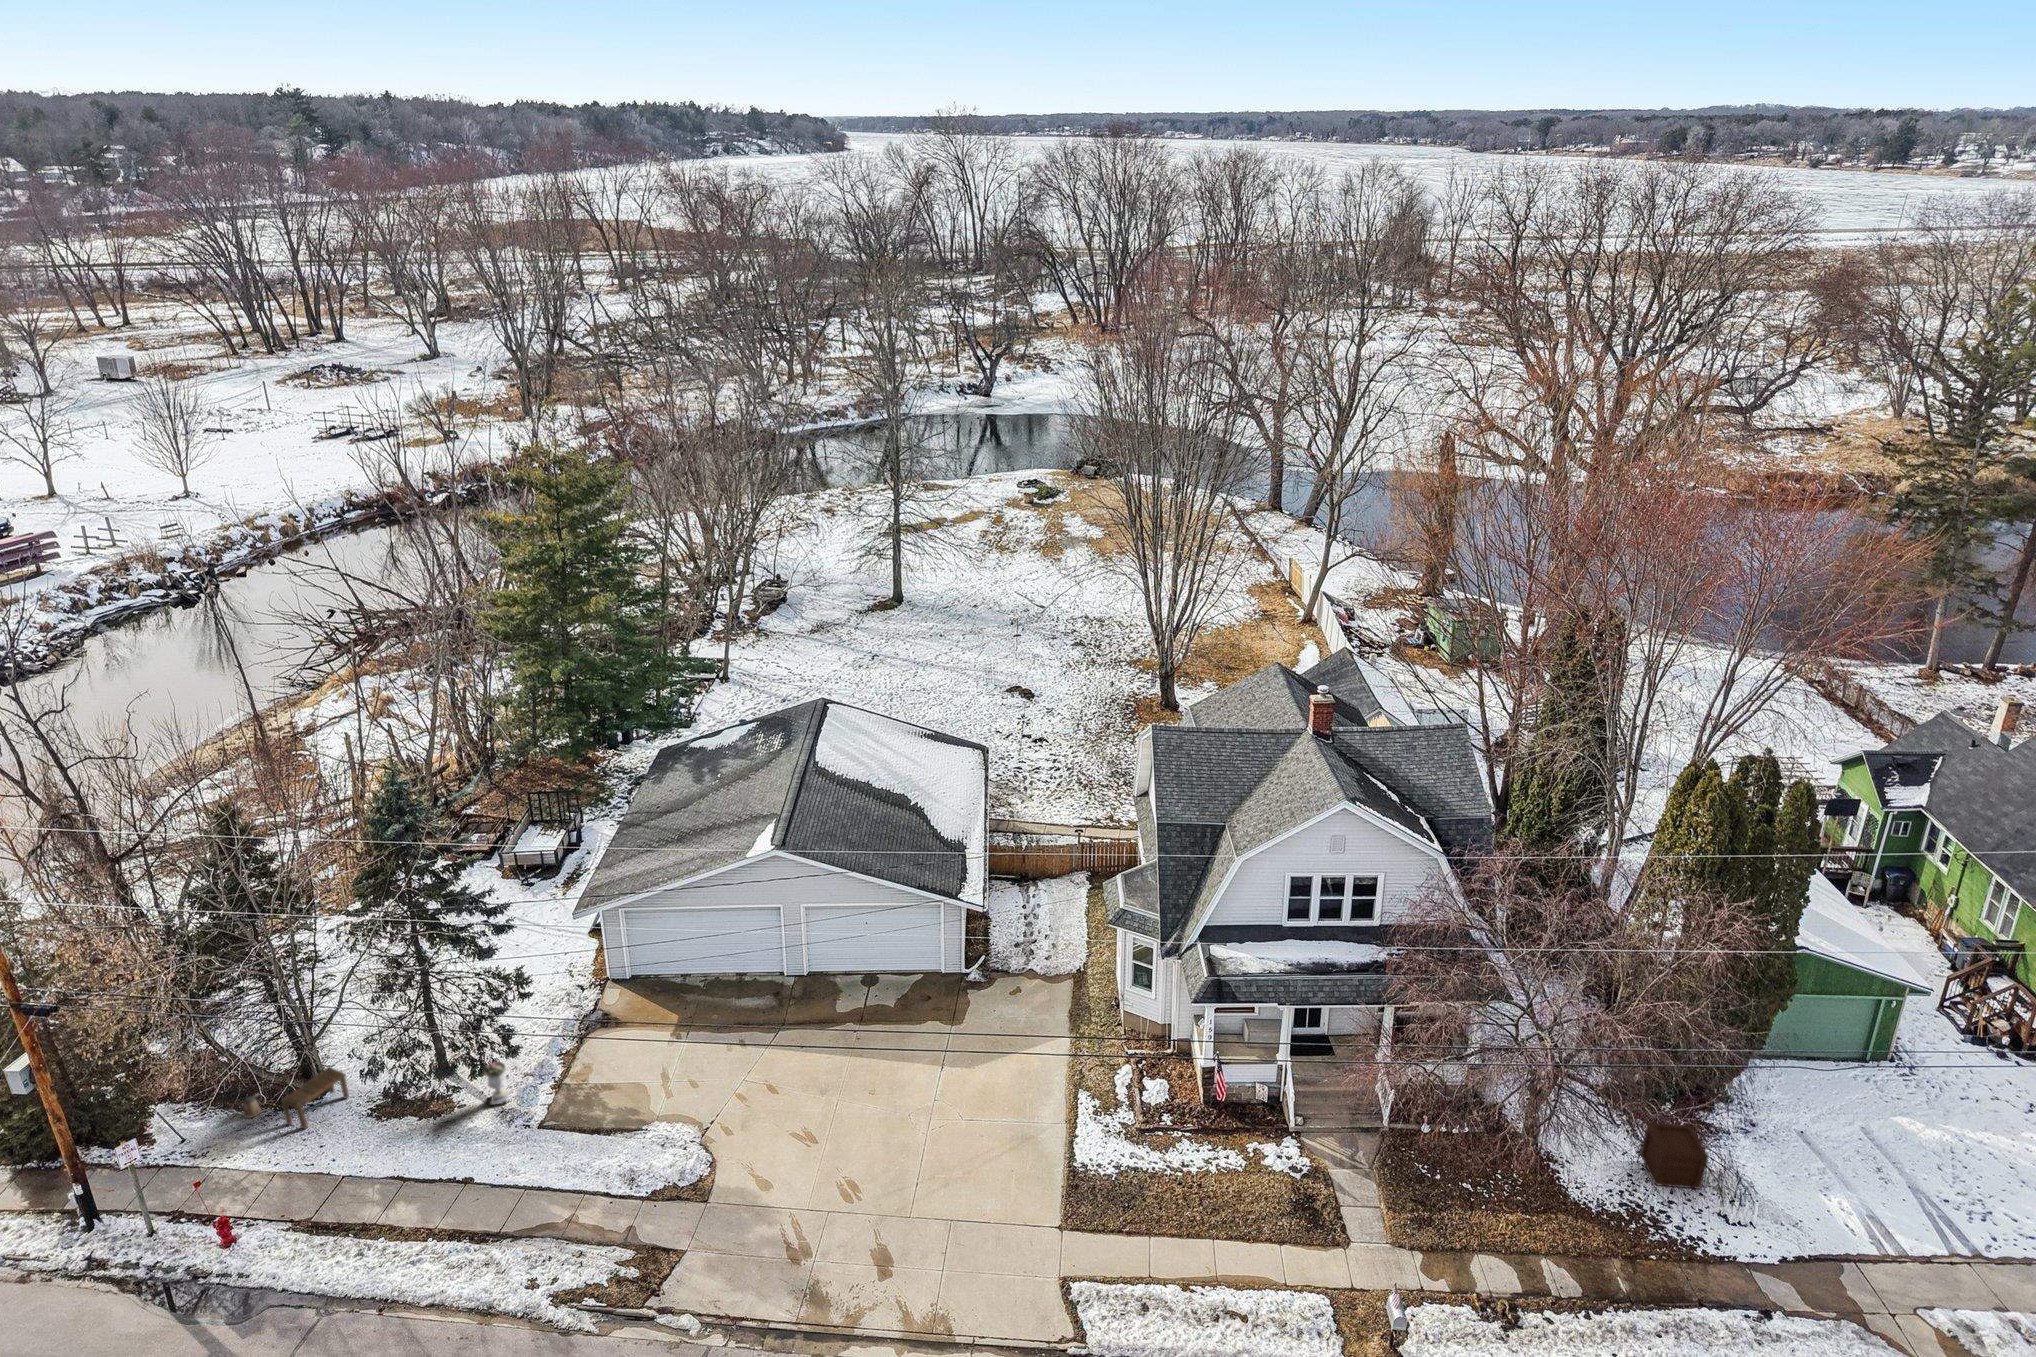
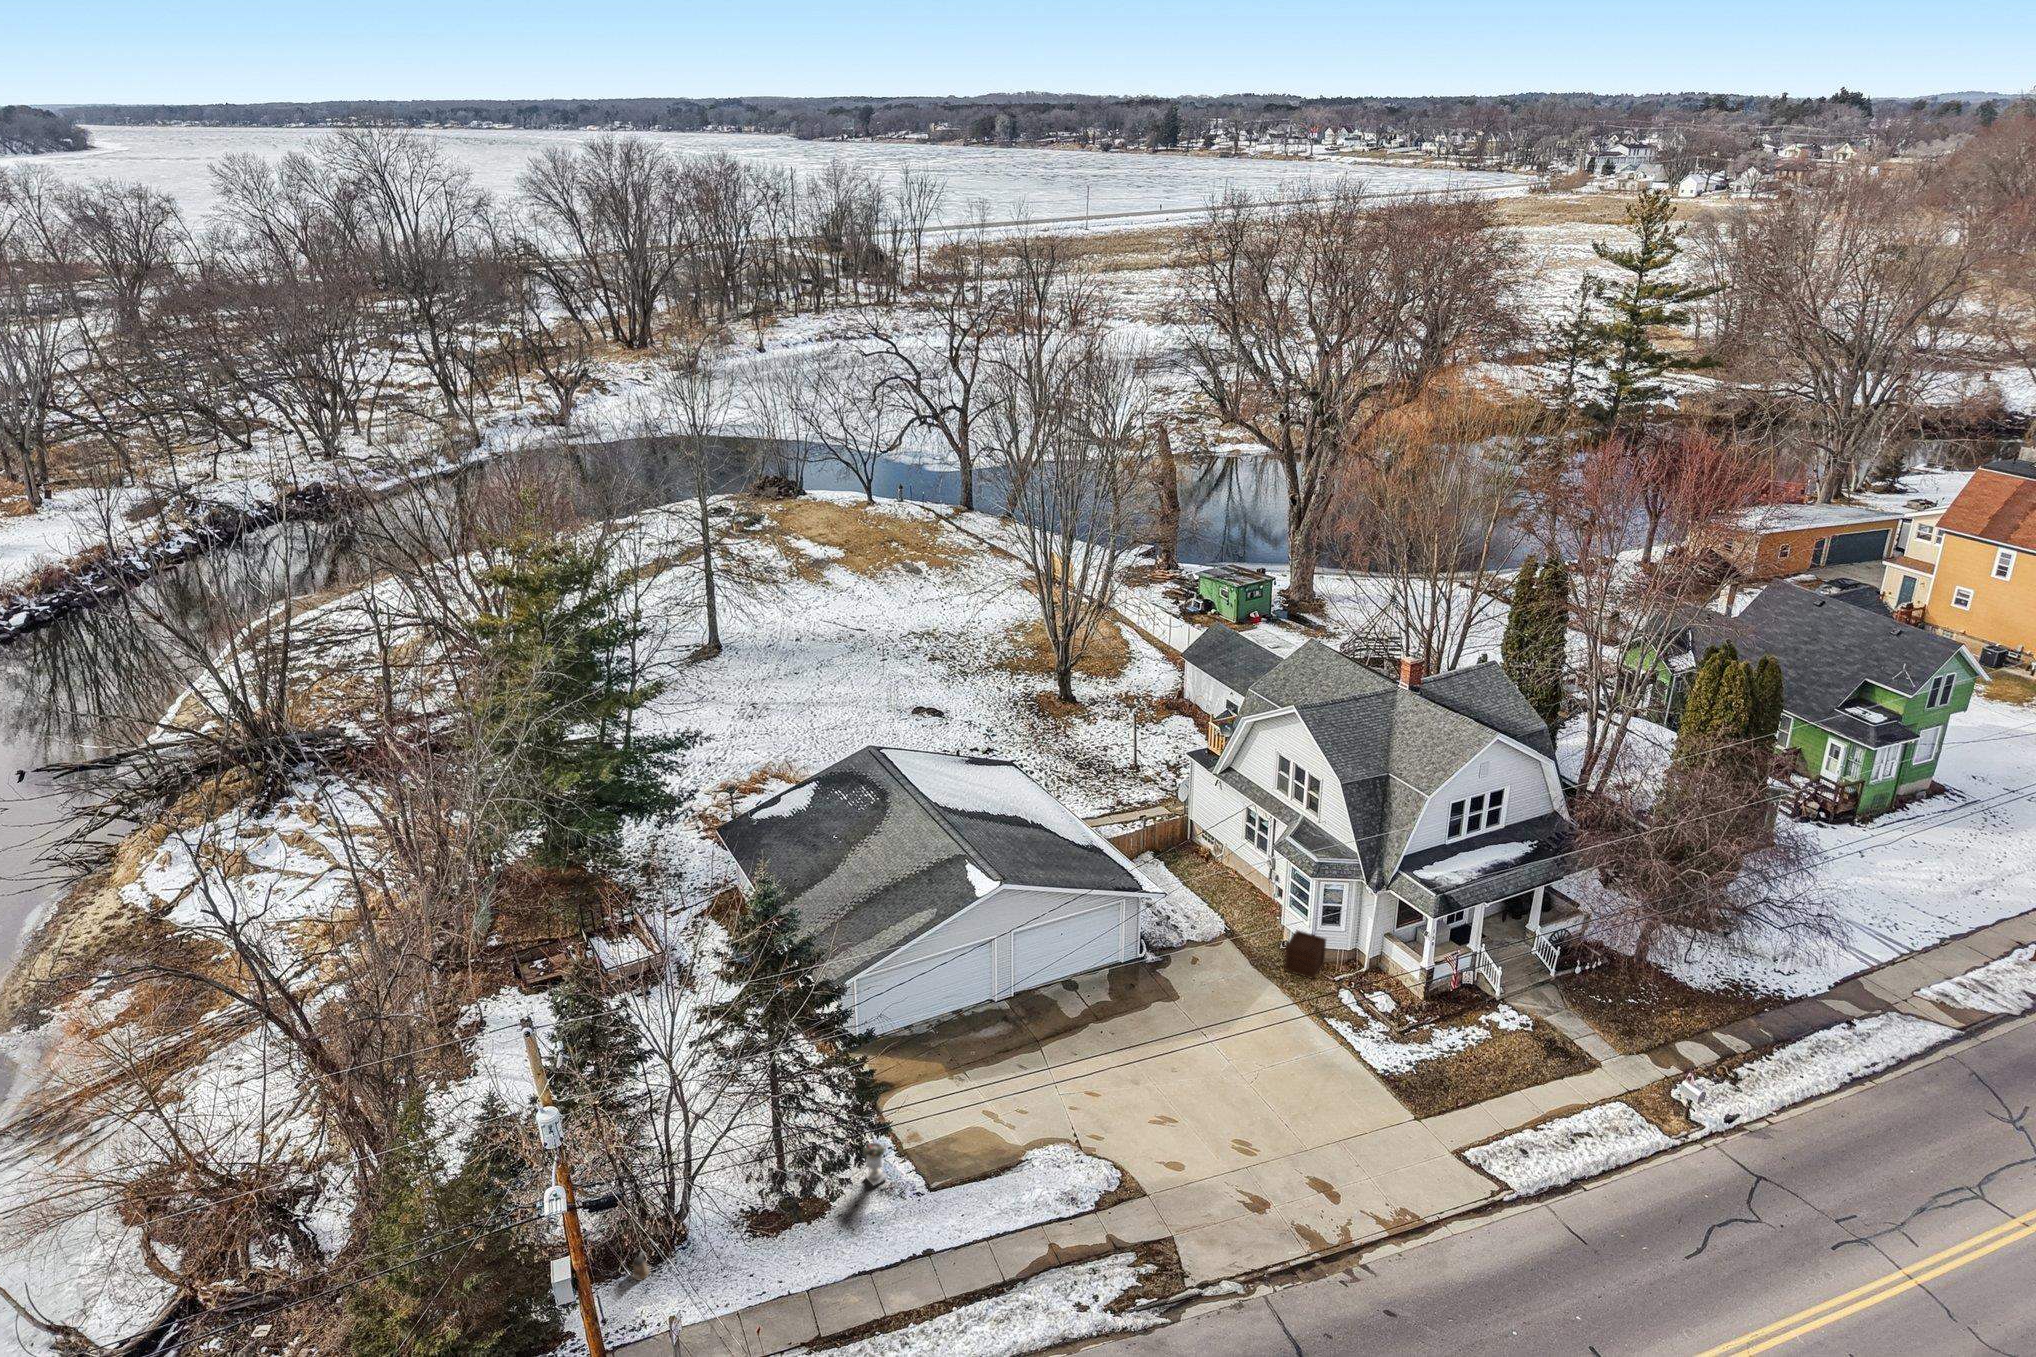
bench: present [281,1067,349,1129] -> none [685,1203,725,1271]
wooden crate: present [1640,1122,1709,1189] -> present [1284,930,1326,979]

